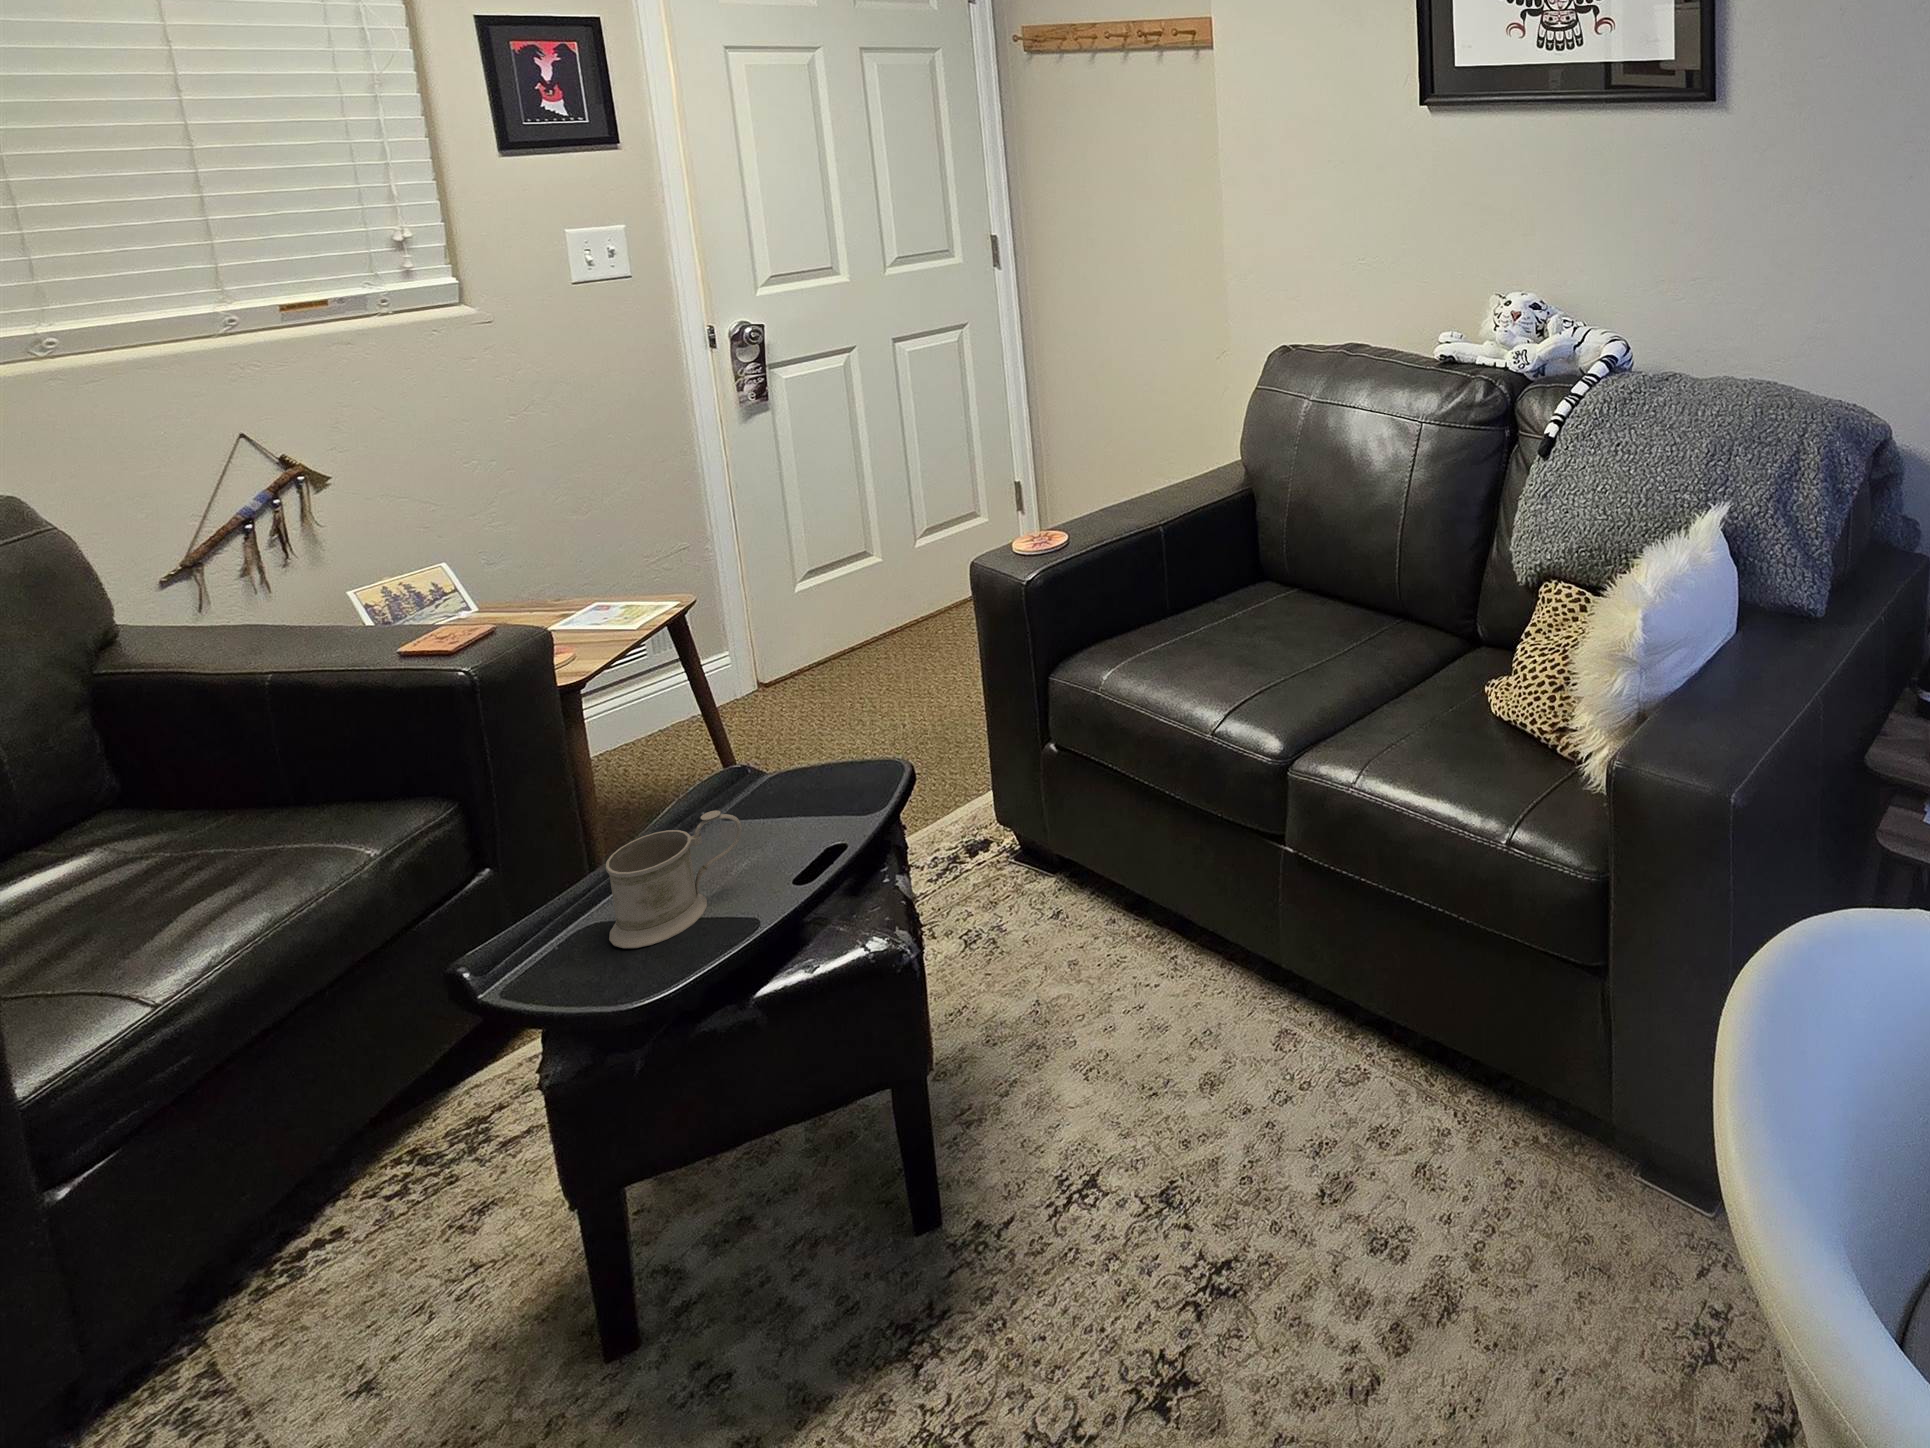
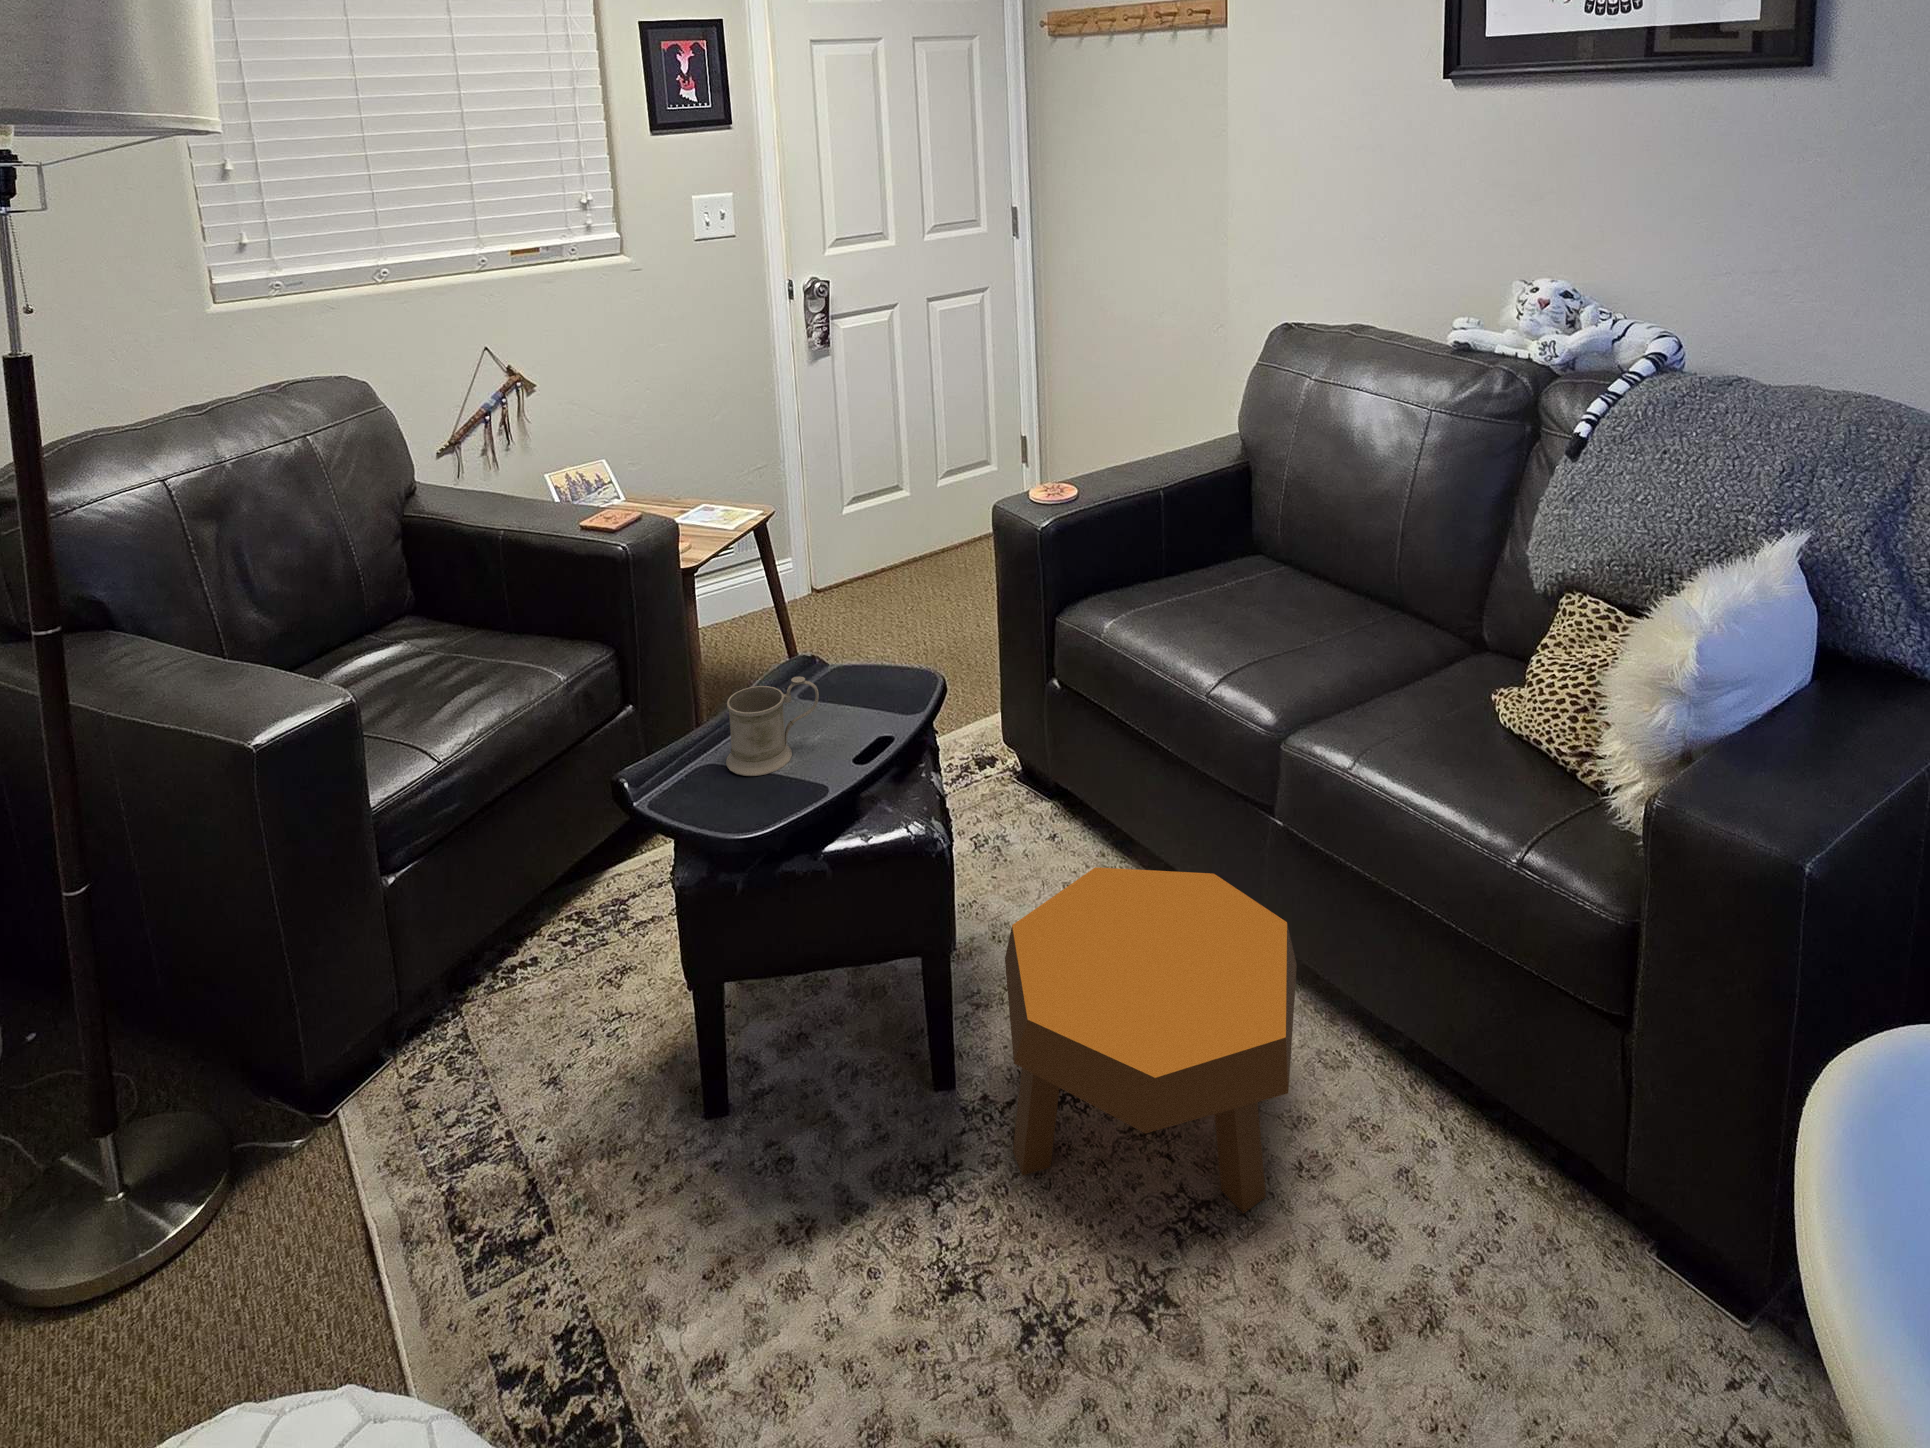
footstool: none [998,911,1313,1302] -> present [1005,867,1297,1213]

